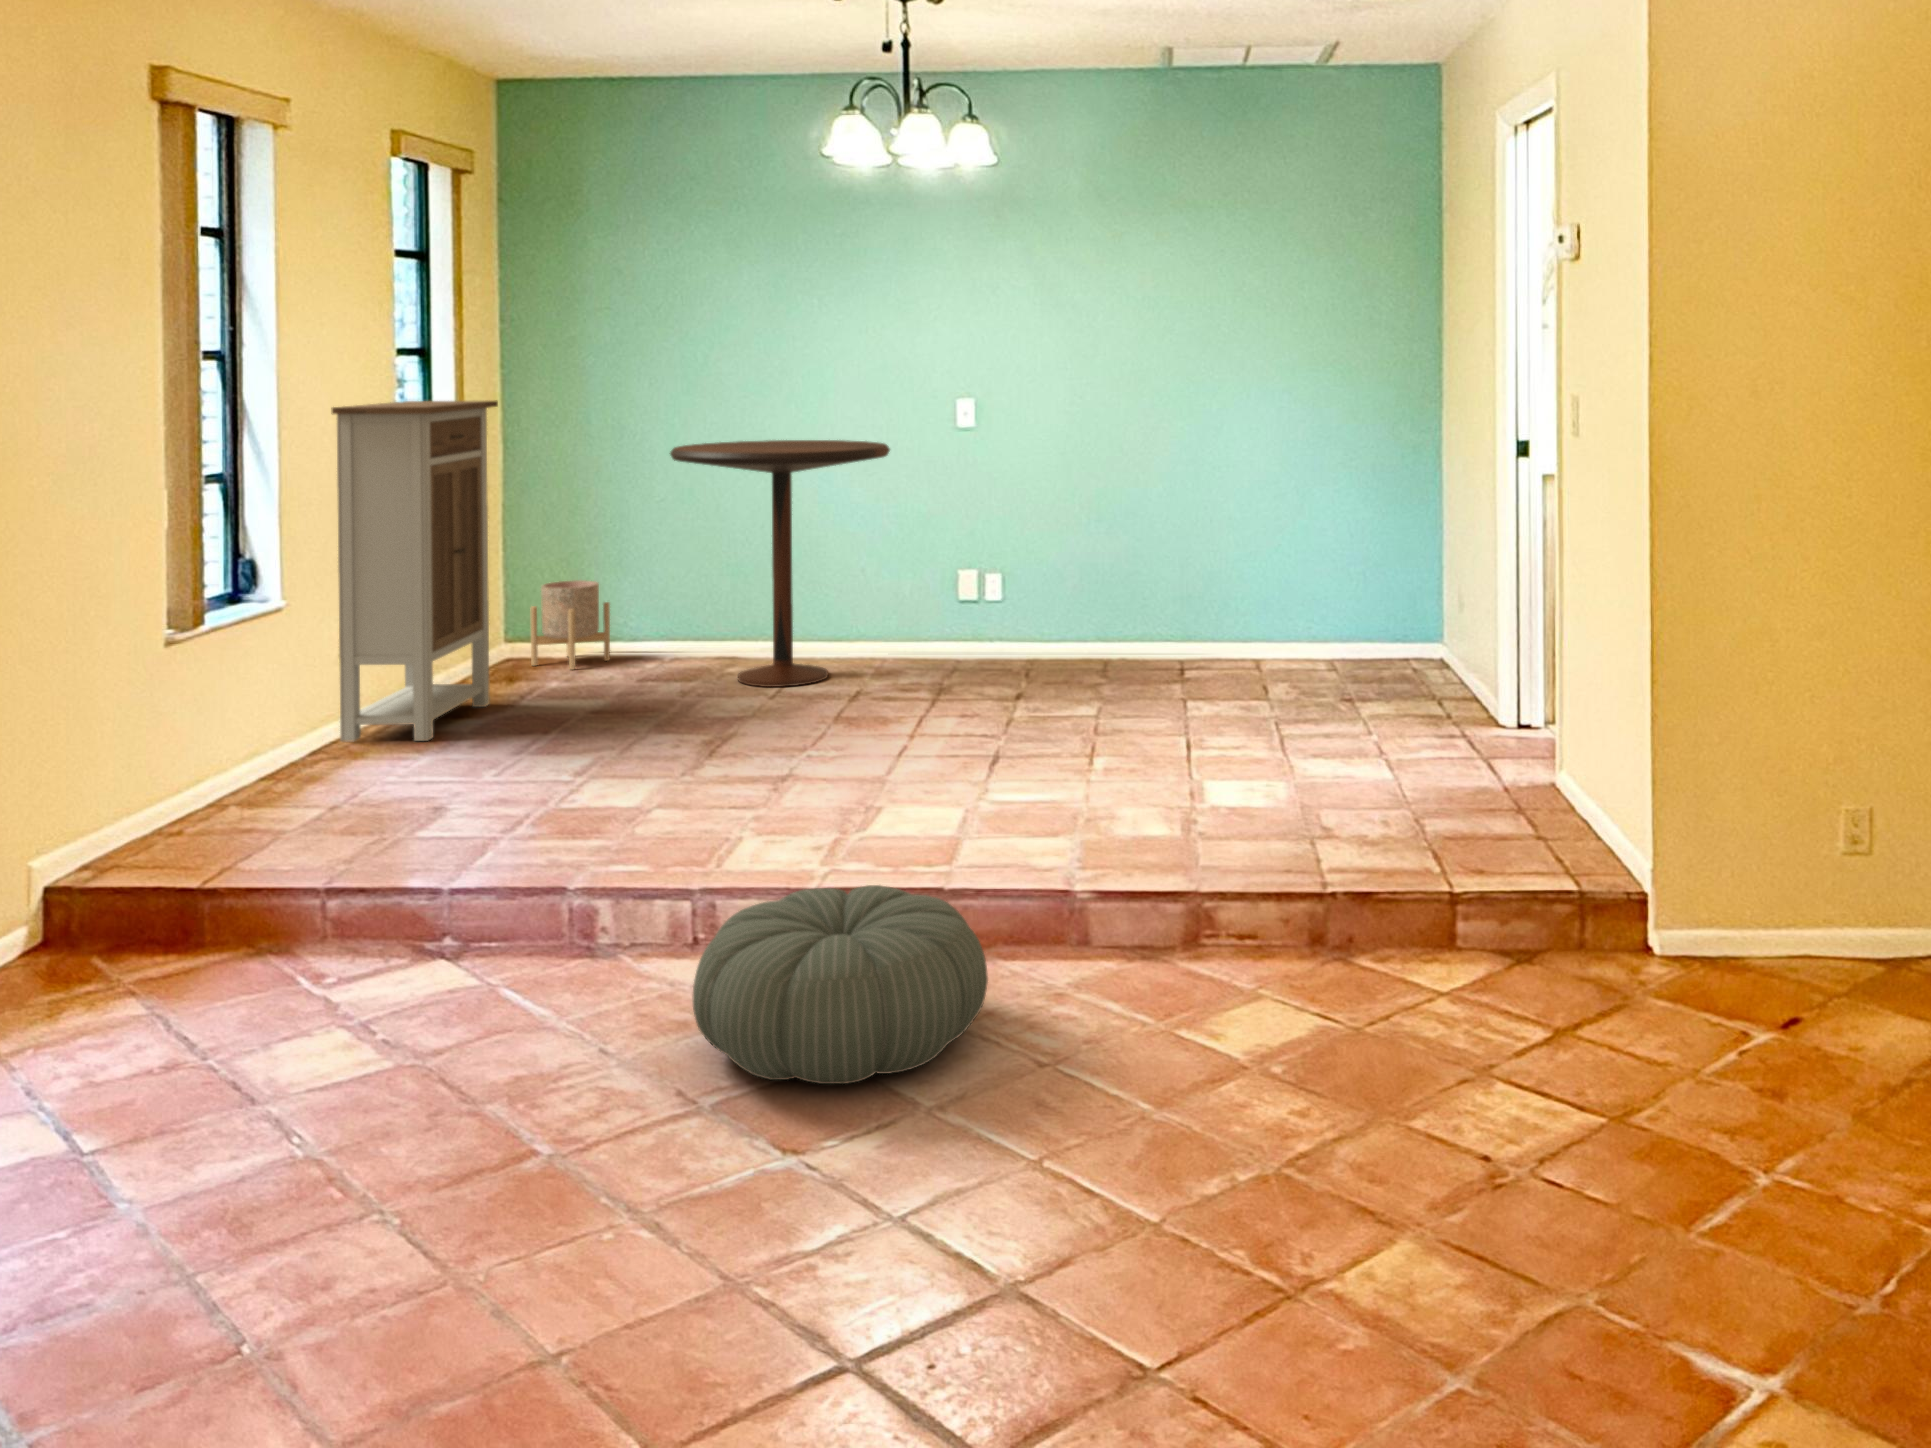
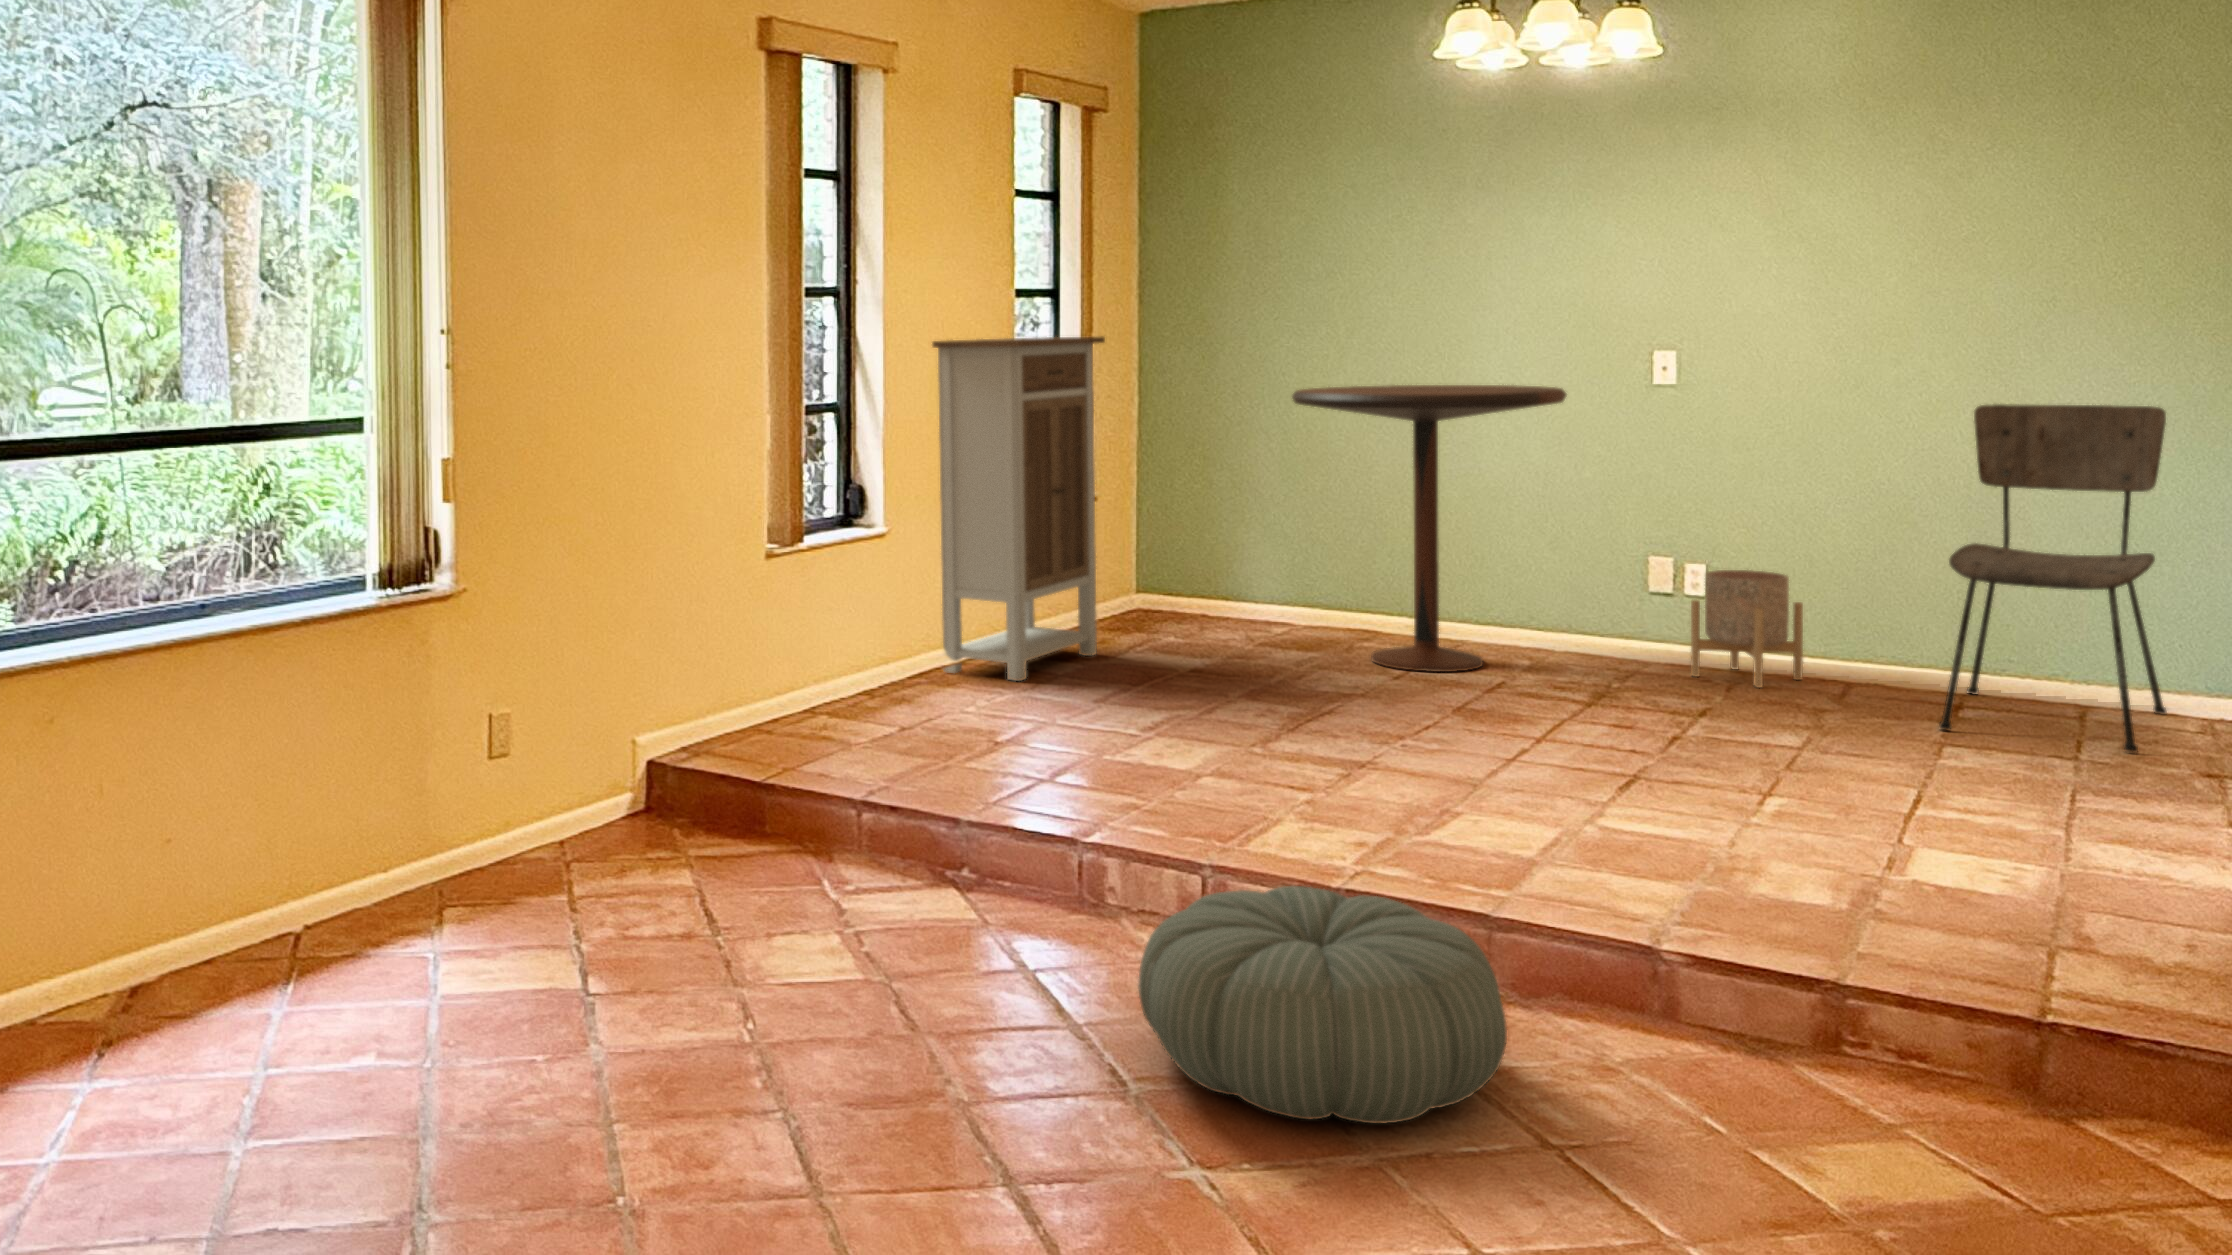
dining chair: none [1147,451,1262,690] -> present [1939,404,2166,752]
planter: present [531,580,610,670] -> present [1691,570,1803,688]

